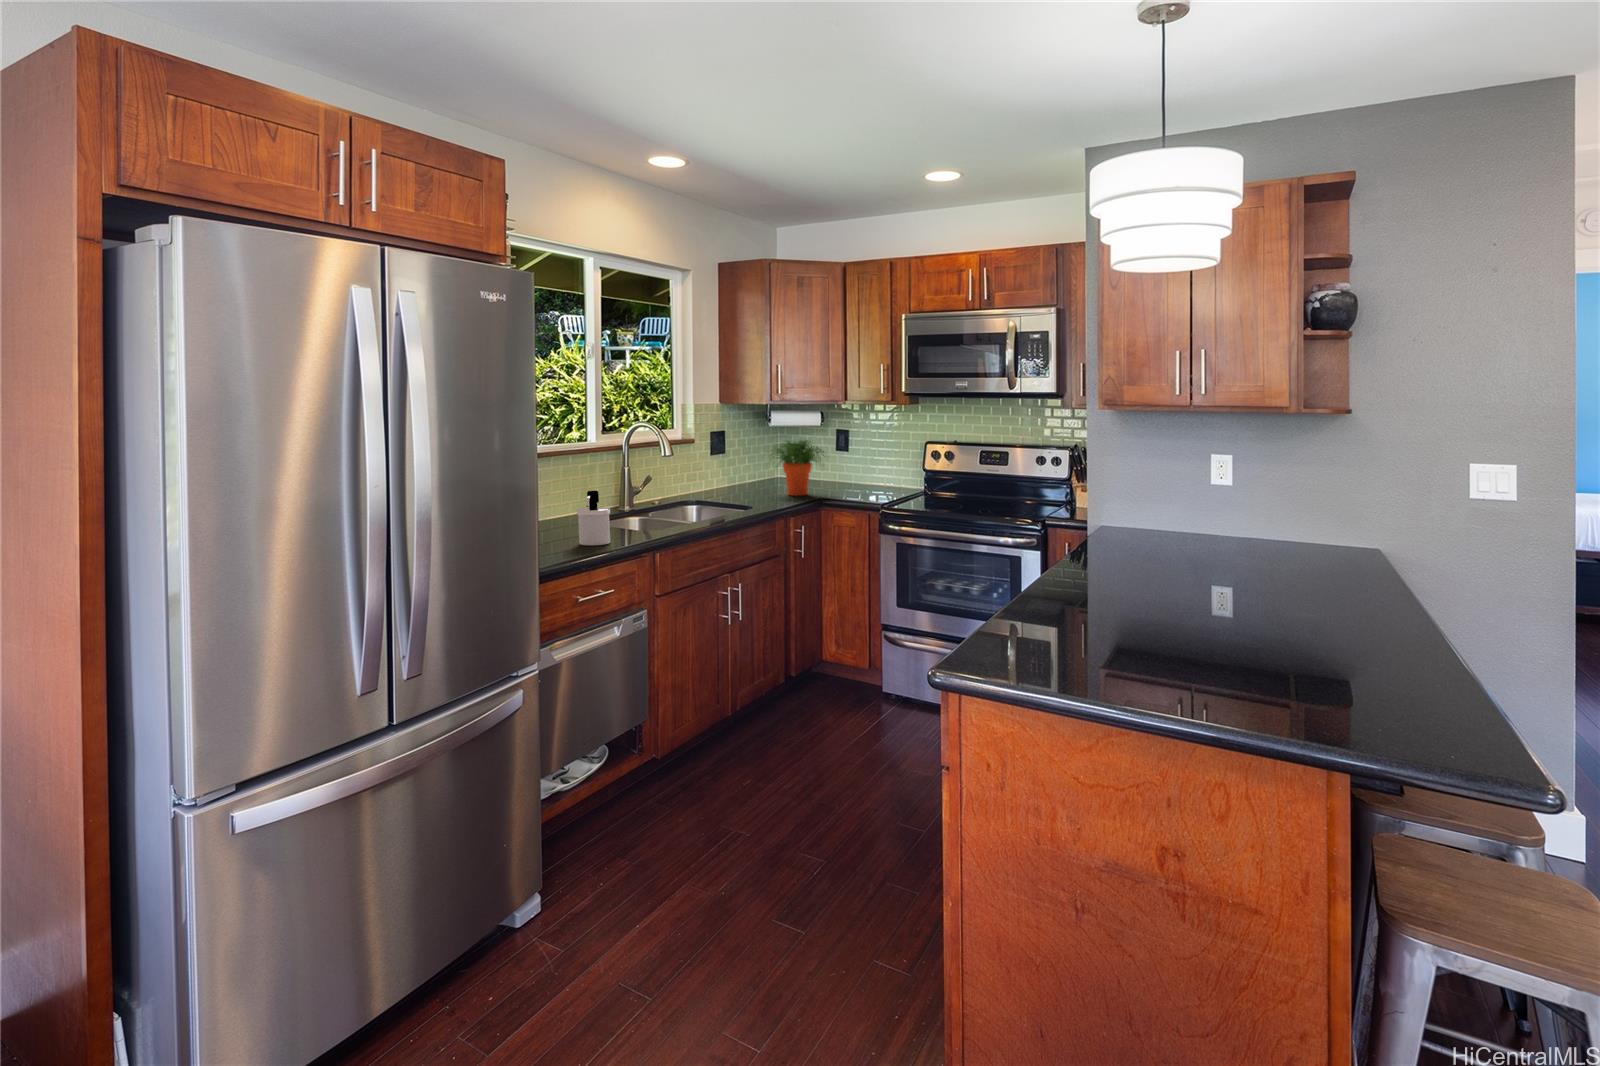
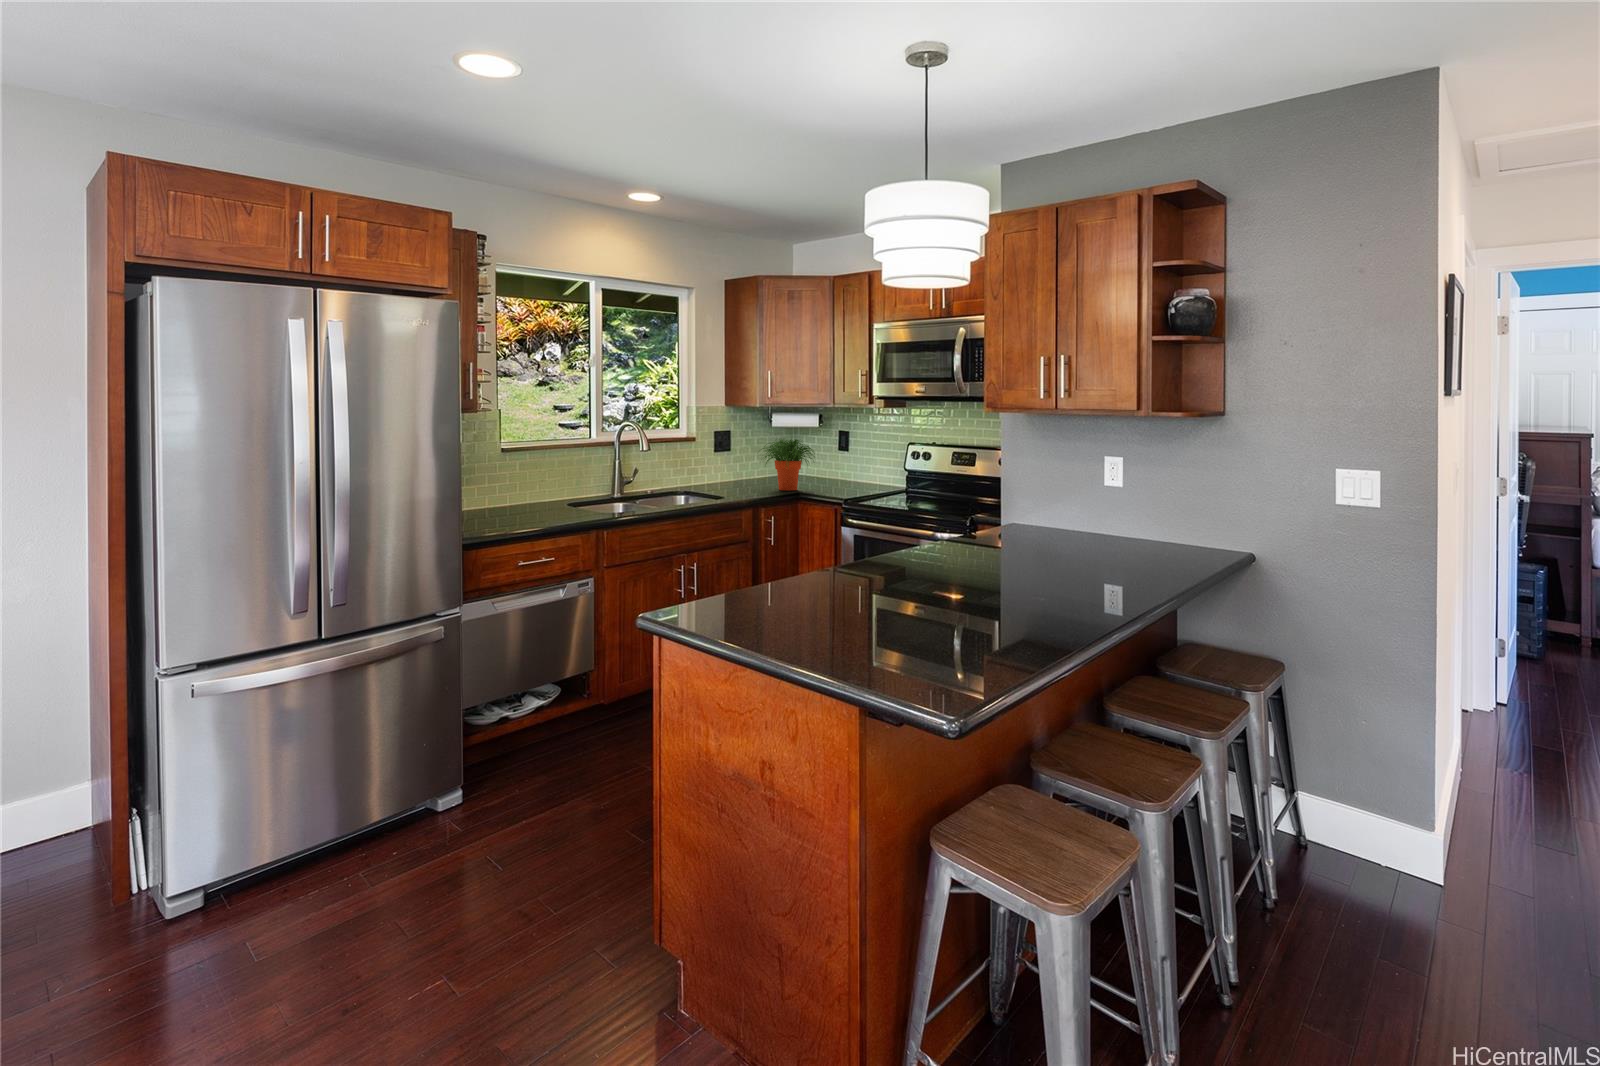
soap dispenser: present [577,491,610,545] -> none [538,474,568,521]

